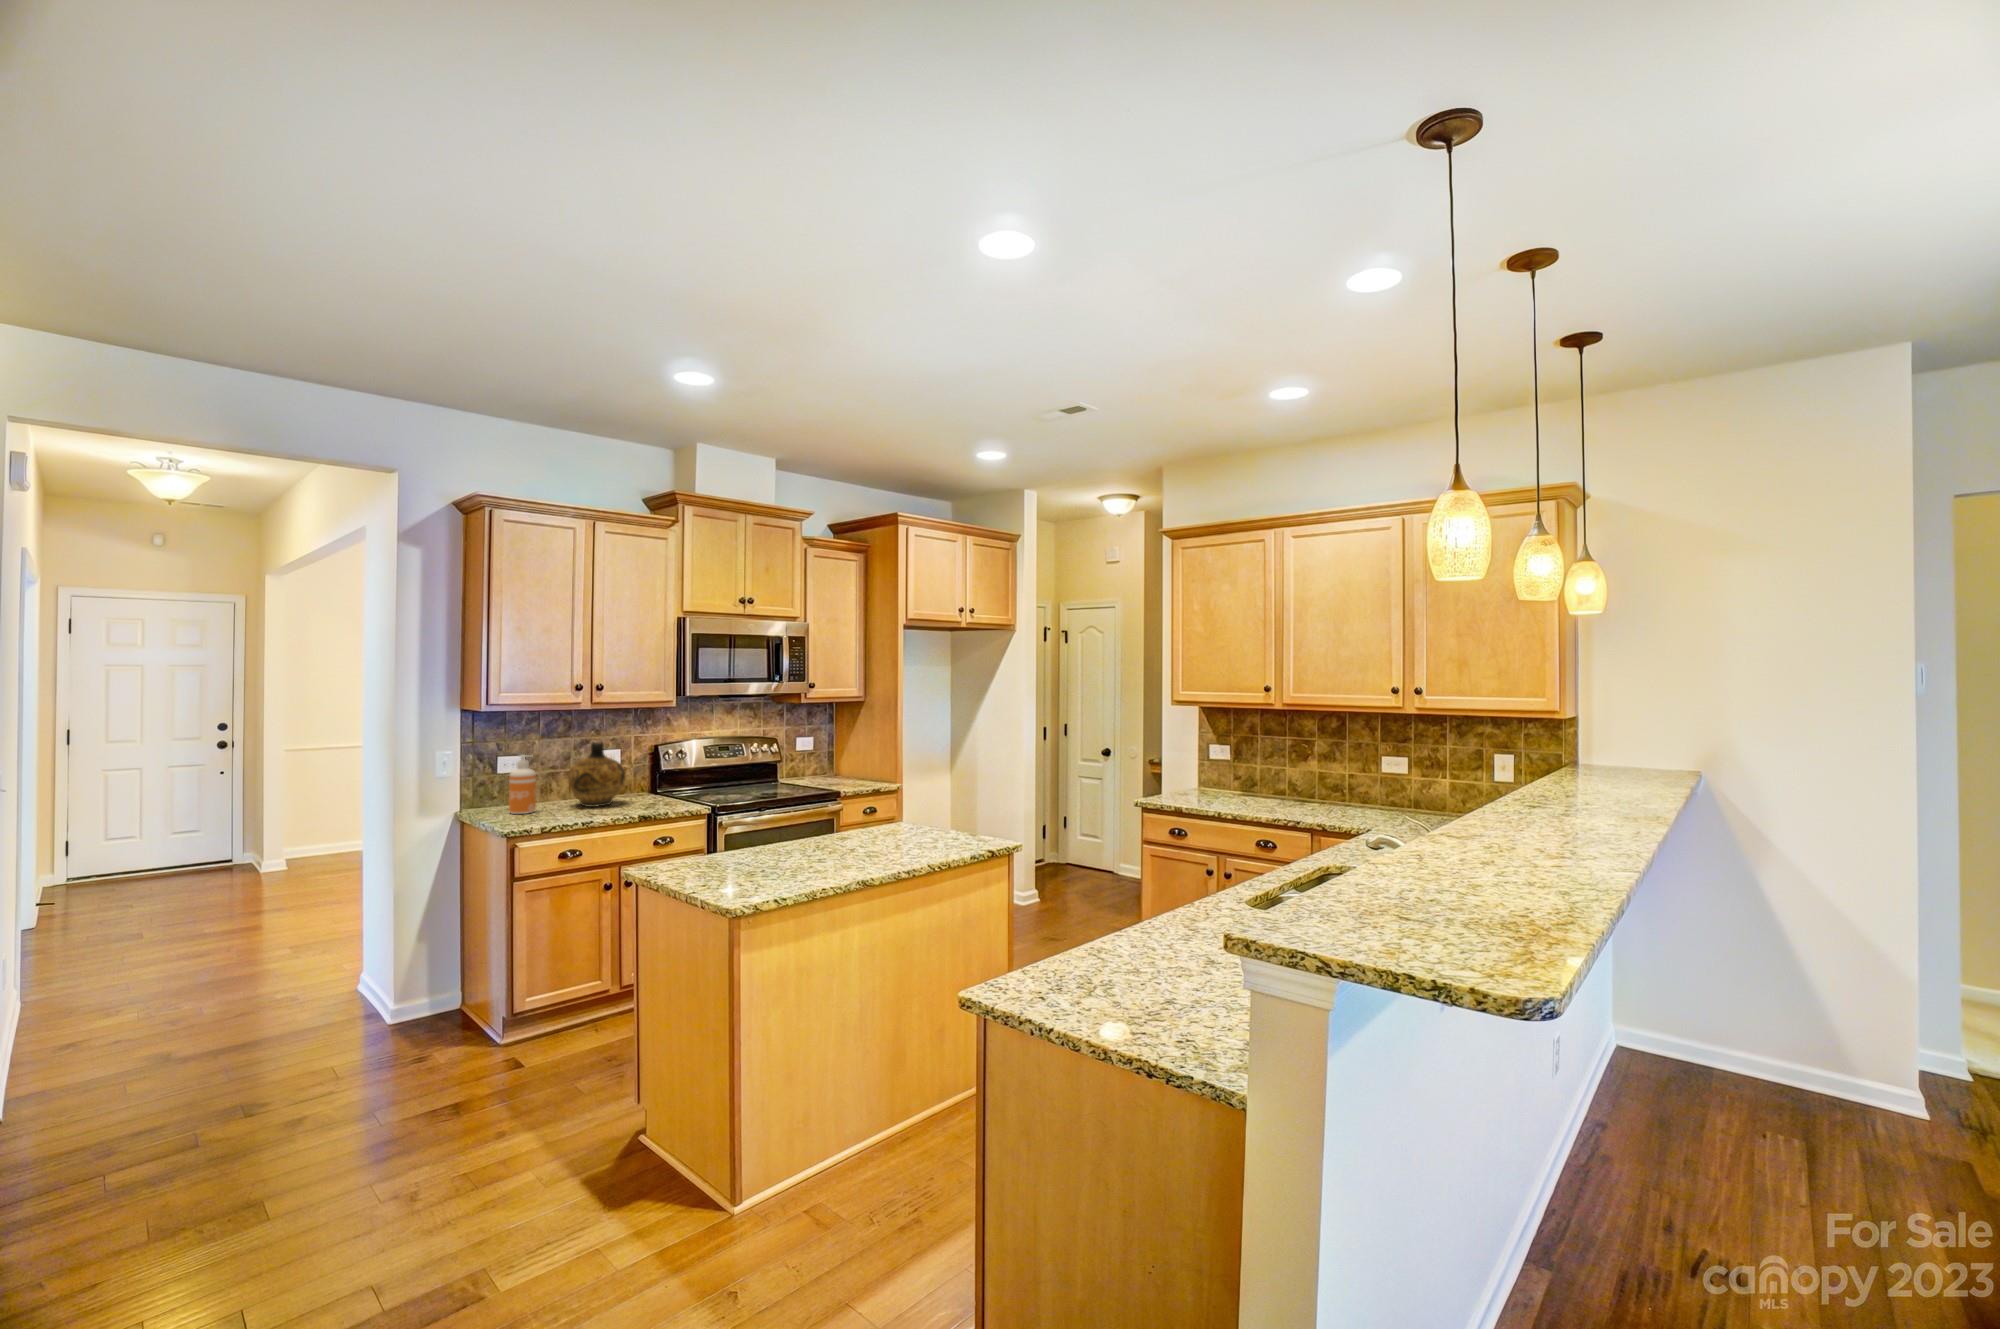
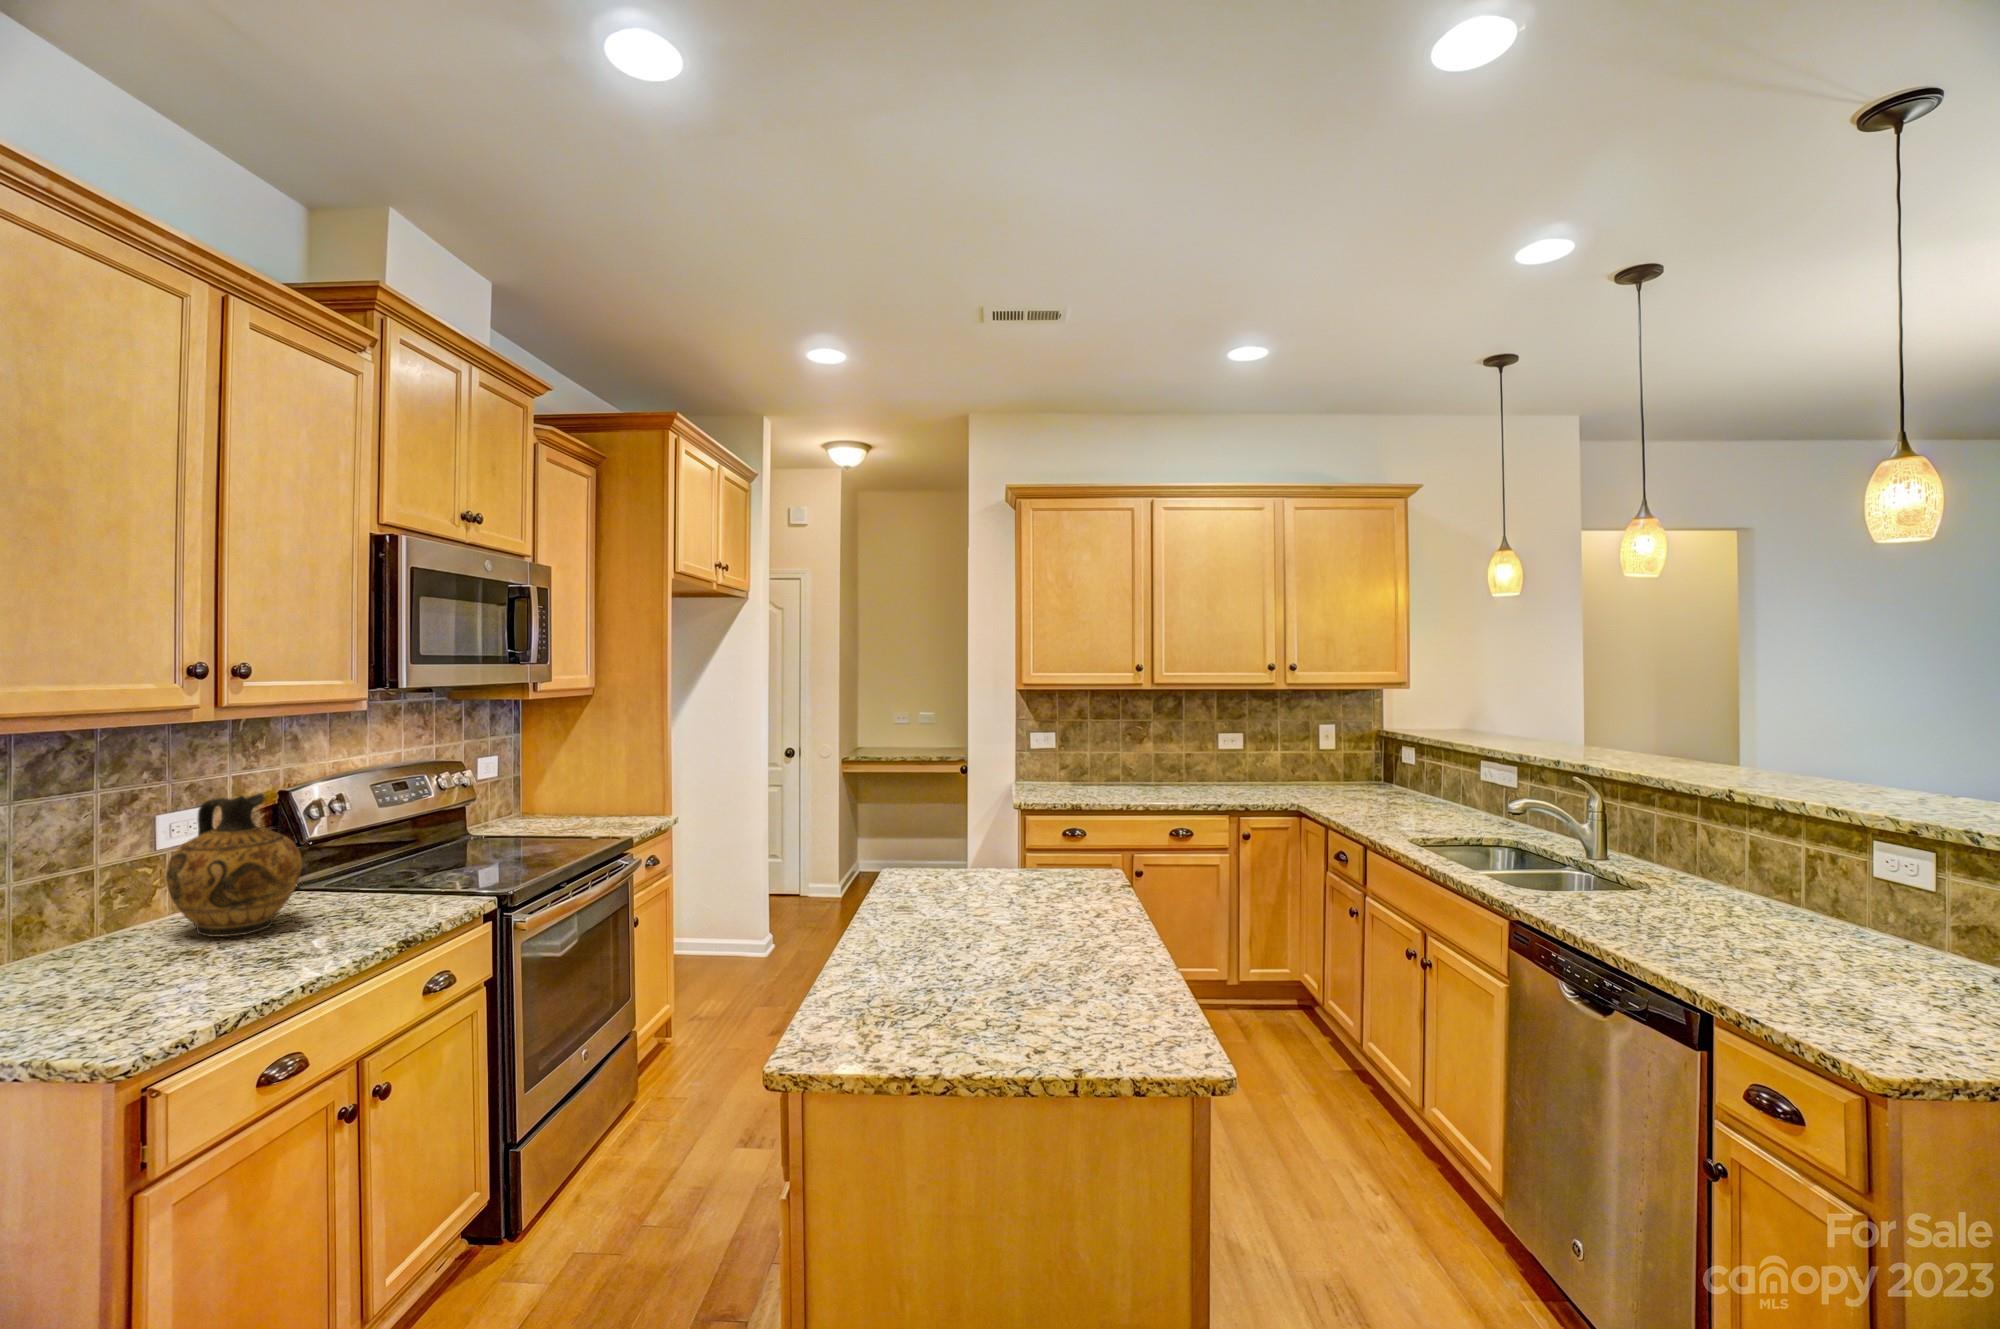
soap dispenser: present [509,755,536,814] -> none [77,840,147,982]

